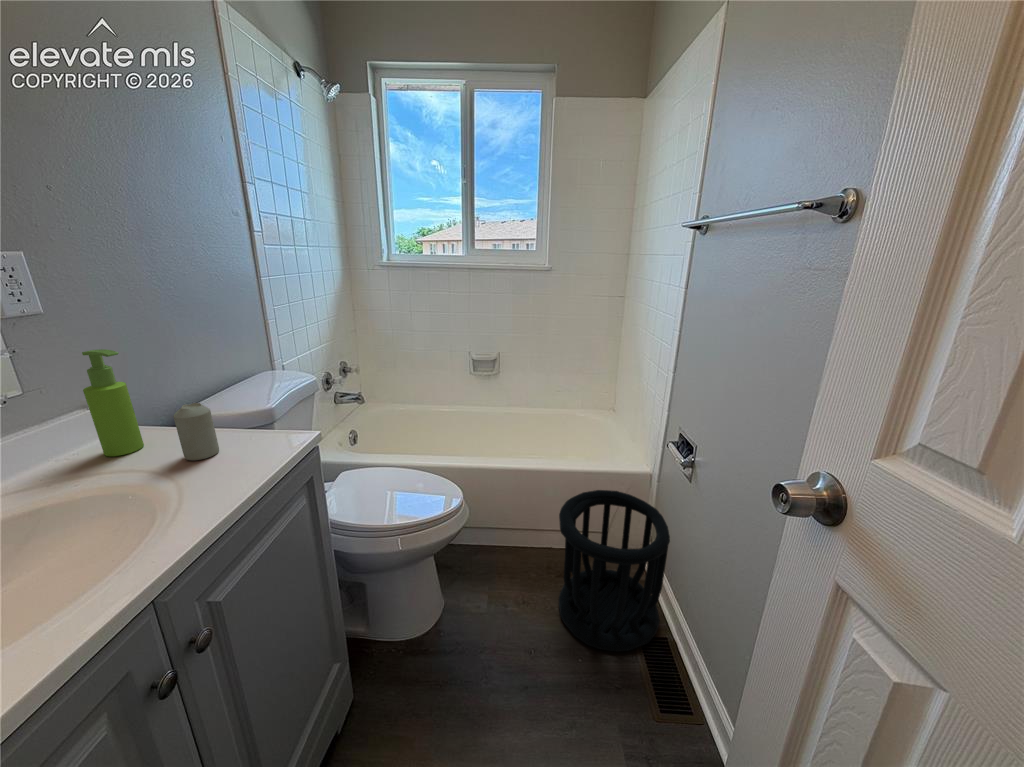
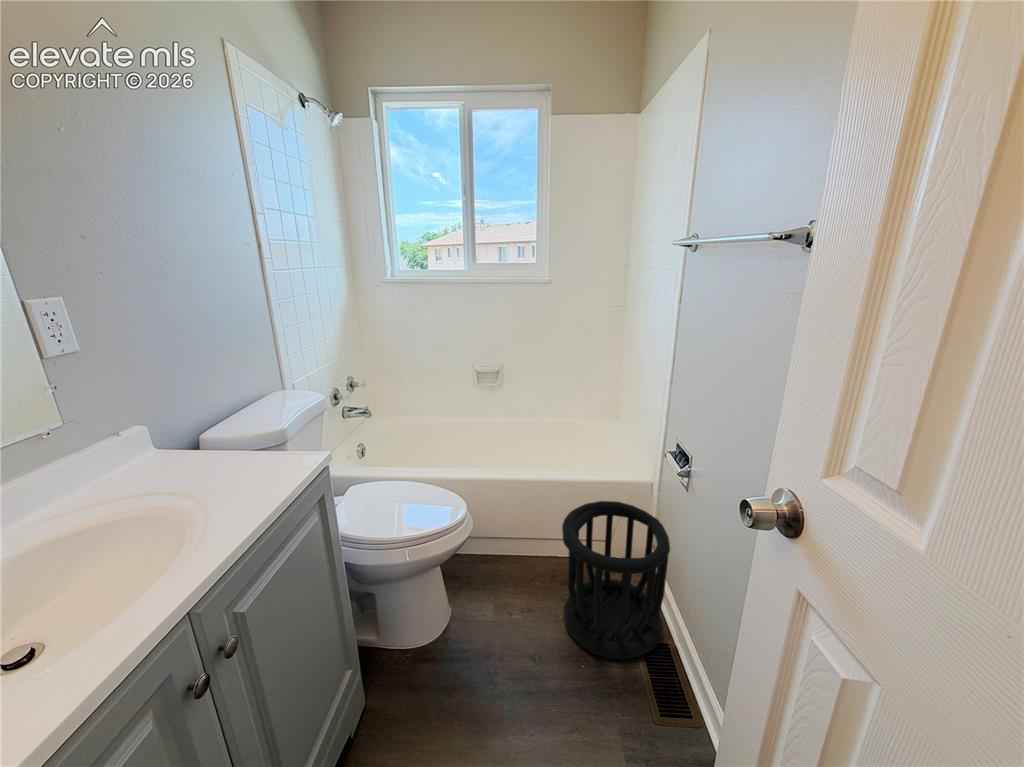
soap dispenser: present [82,349,144,456] -> none [122,384,175,481]
candle: present [173,403,219,460] -> none [204,431,244,483]

